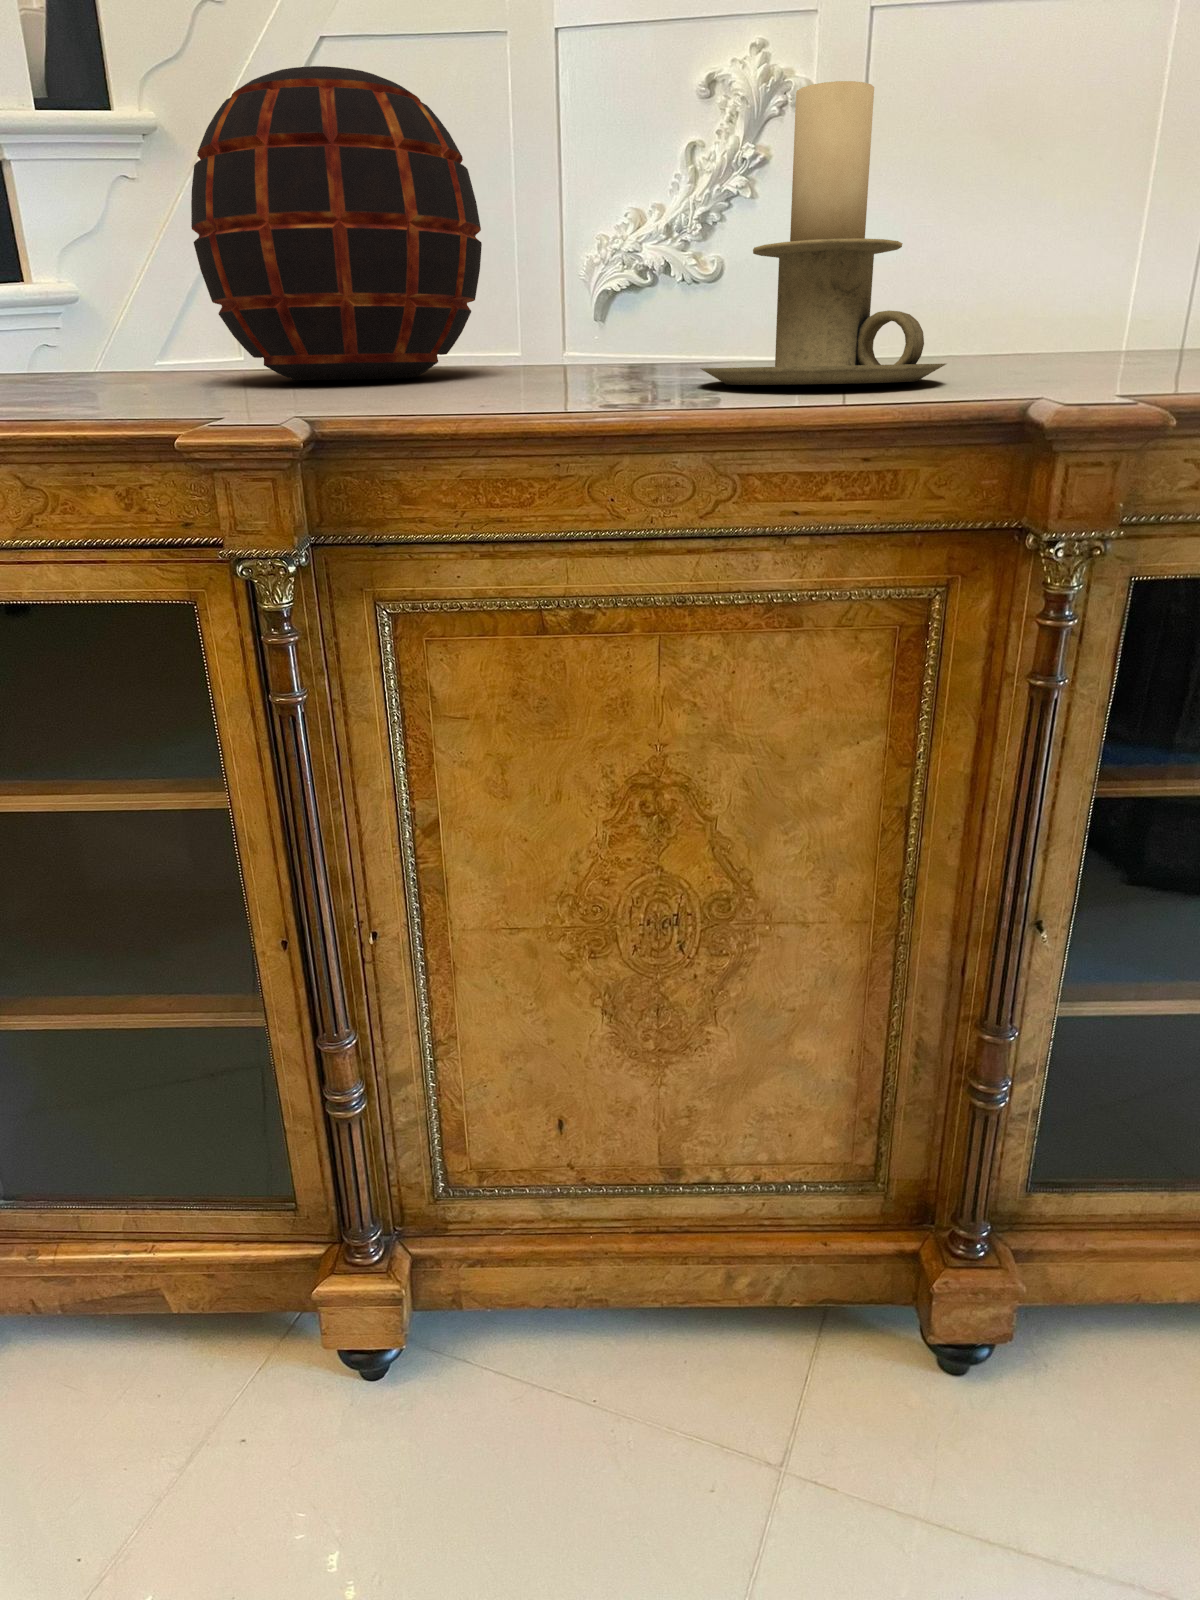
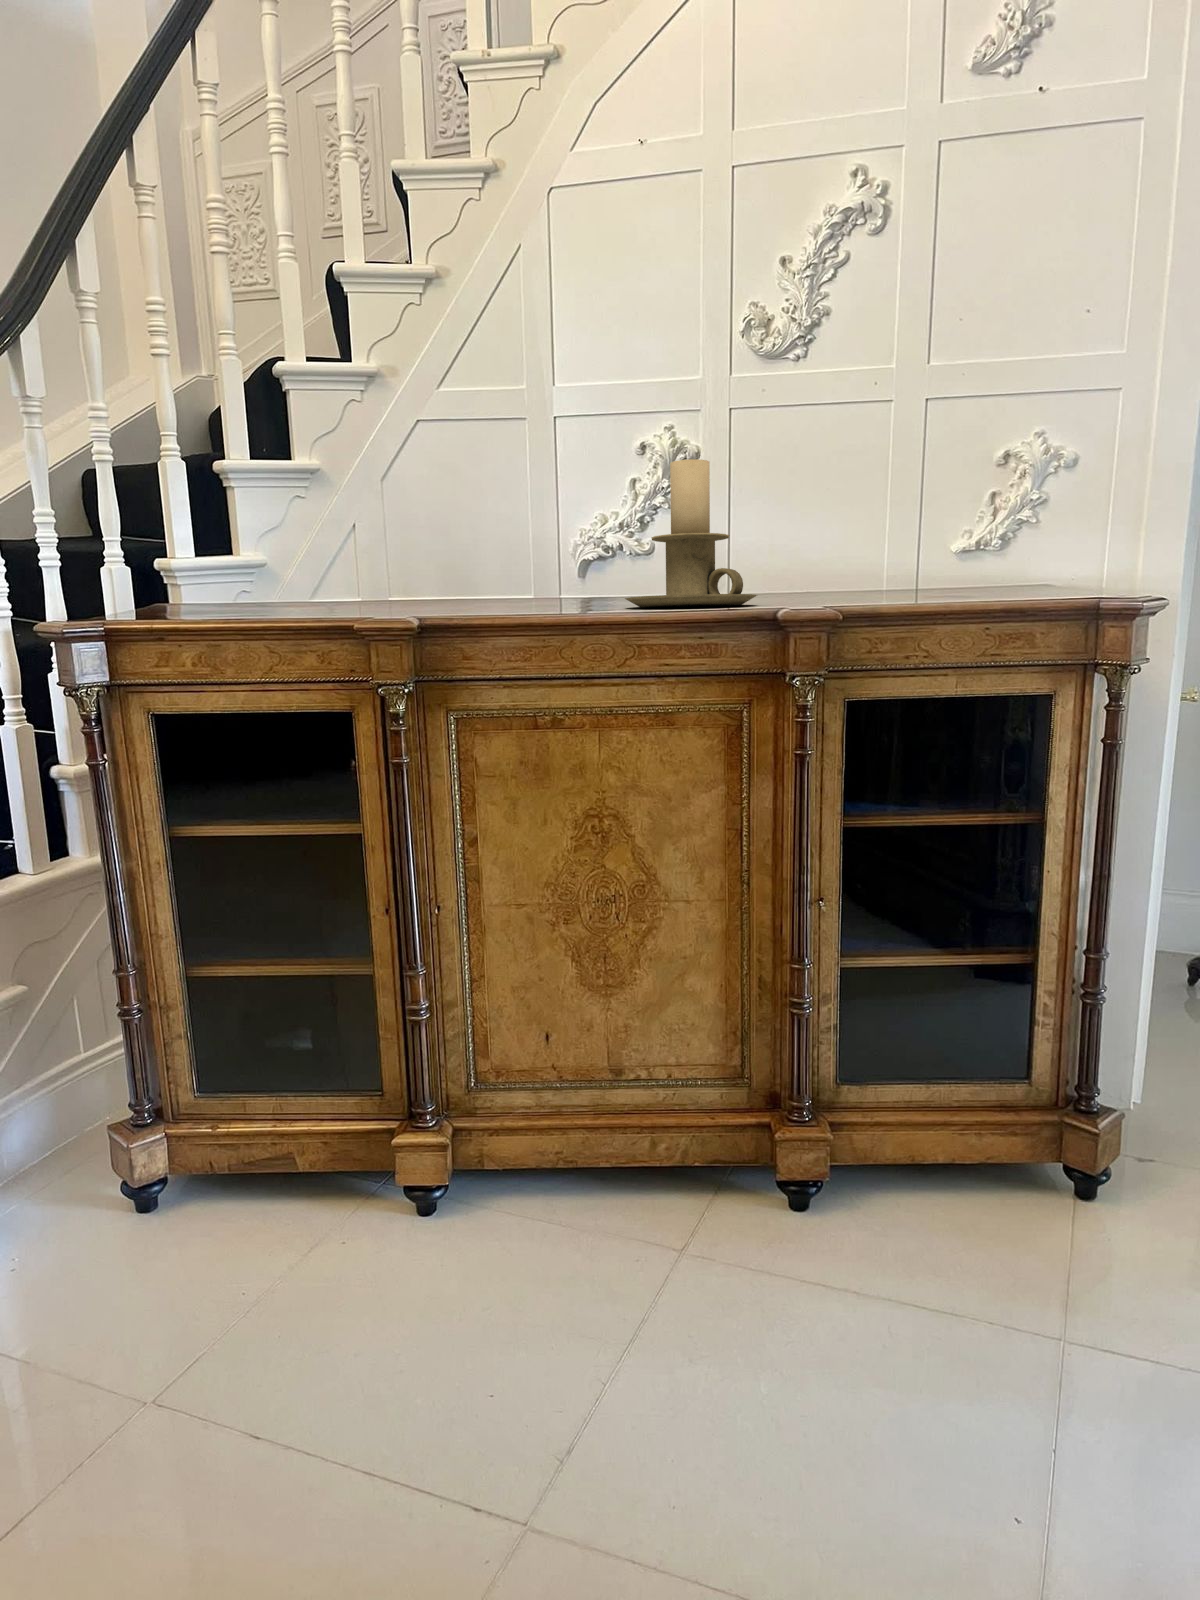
decorative vase: present [191,66,482,380] -> none [342,448,504,610]

